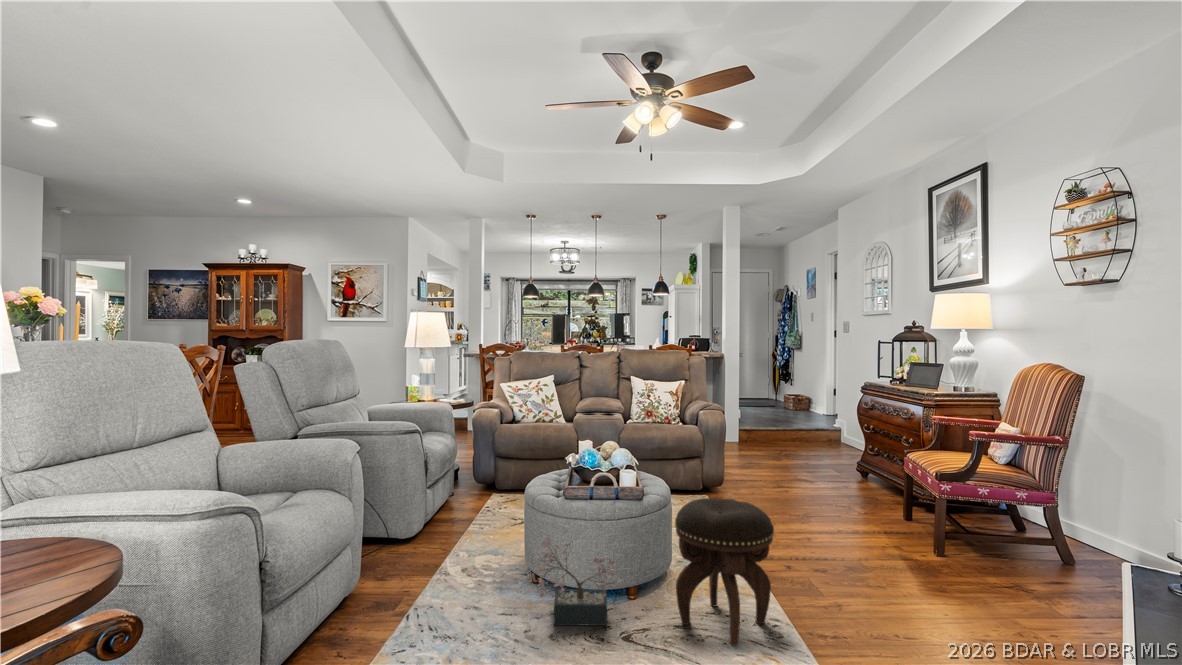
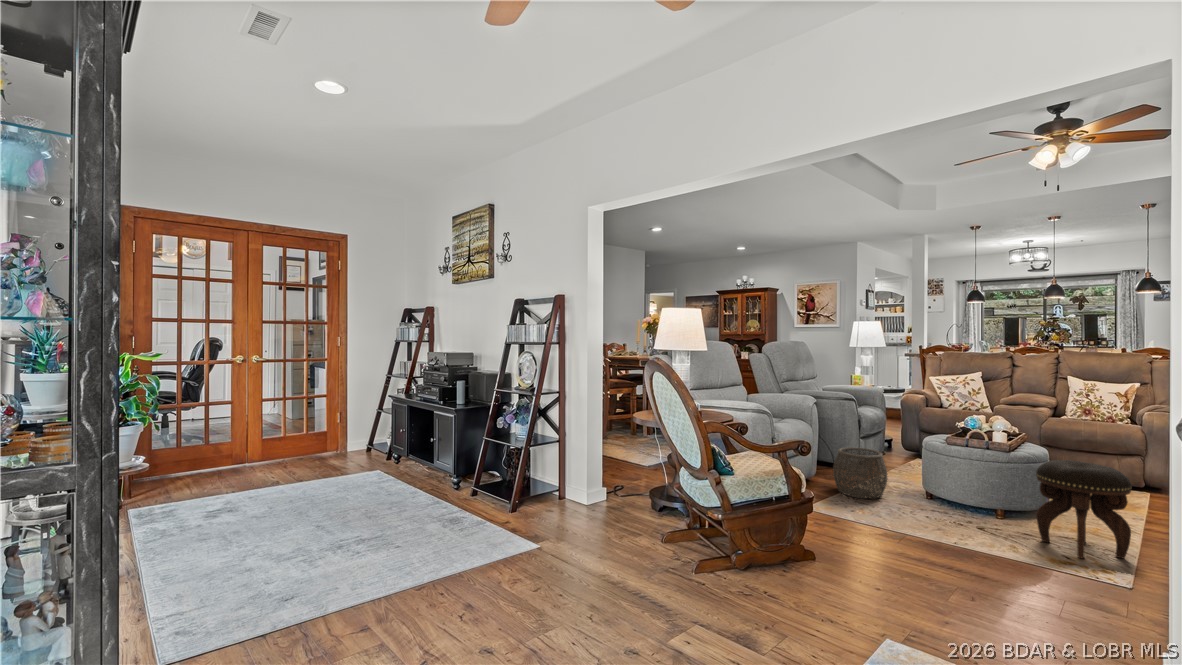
woven basket: none [388,518,477,618] -> present [833,447,888,499]
decorative plant: present [532,537,622,626] -> none [923,468,992,527]

